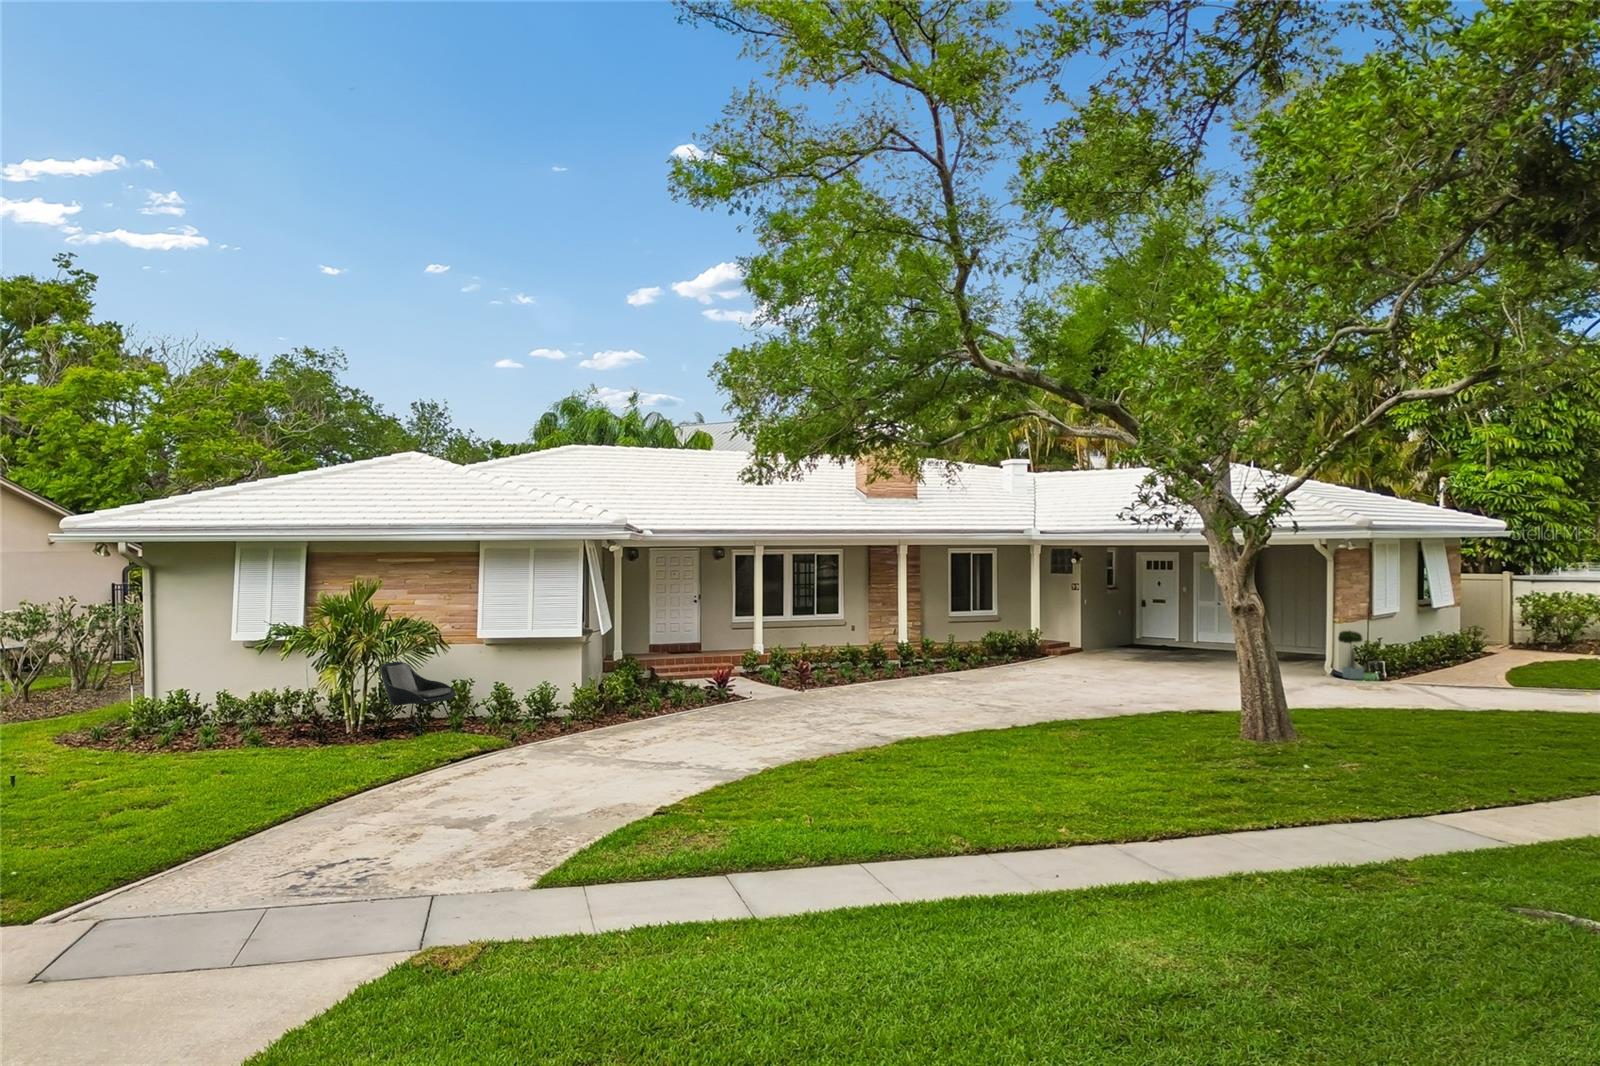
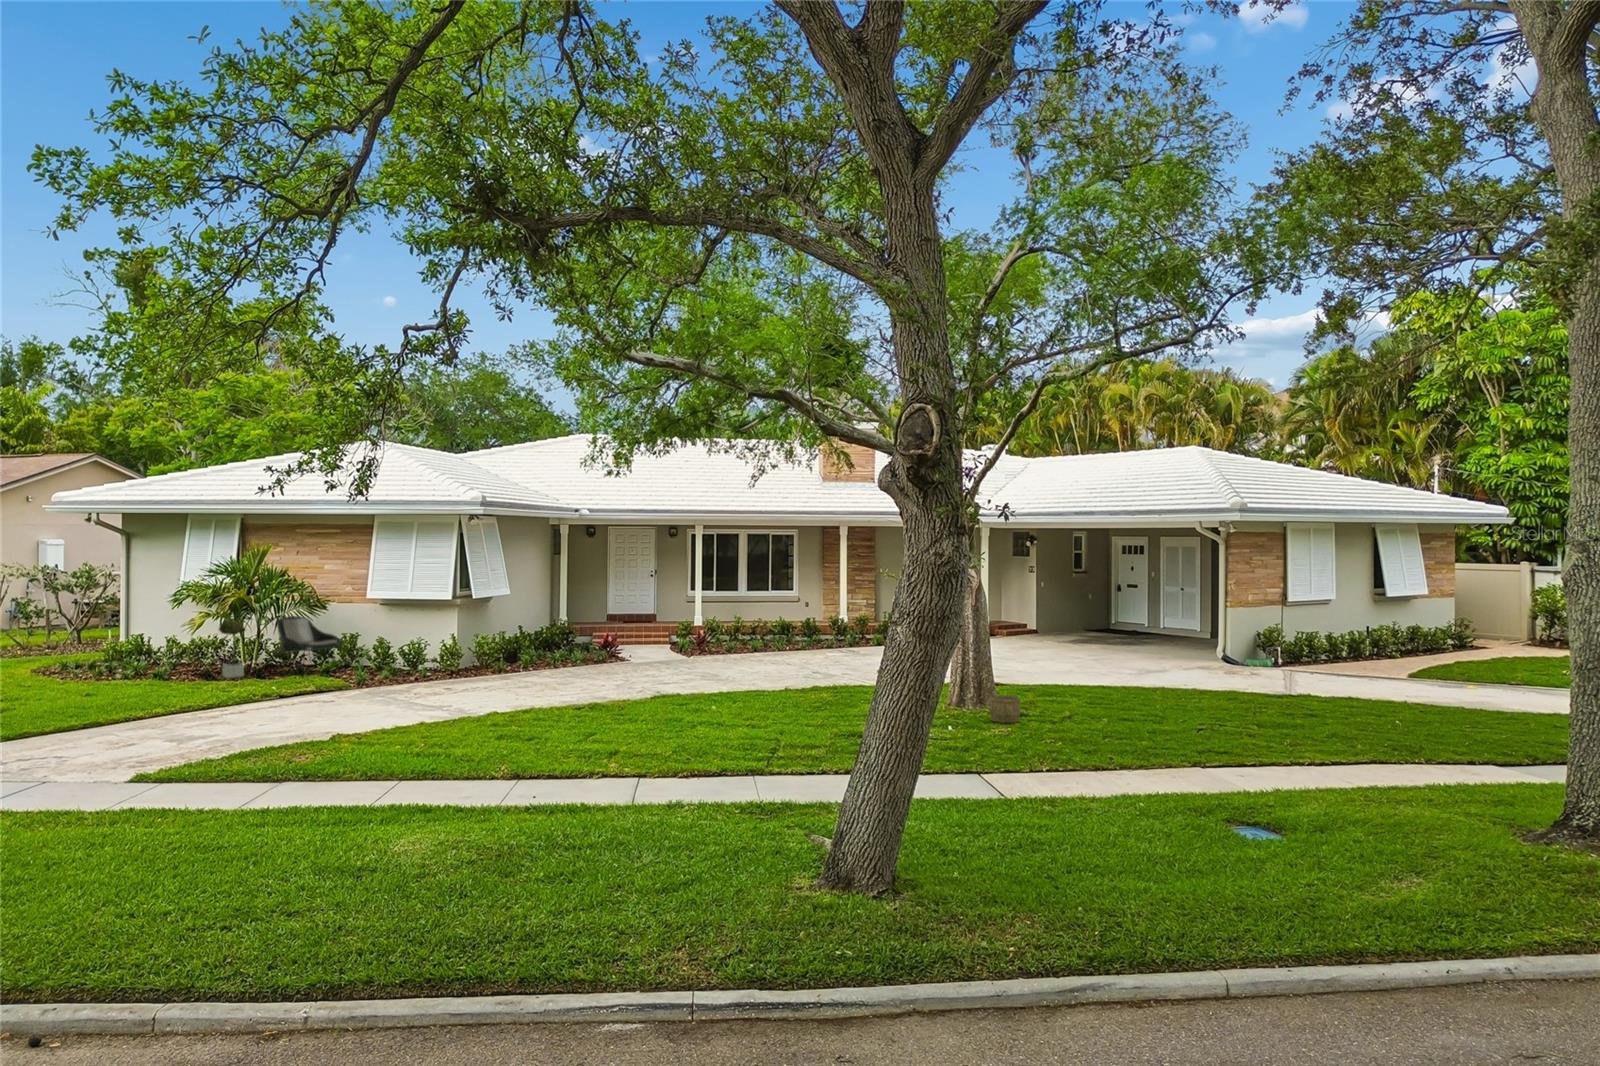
potted tree: present [1338,631,1364,679] -> present [219,619,246,678]
wooden bucket: none [1288,723,1323,753] -> present [990,695,1020,723]

